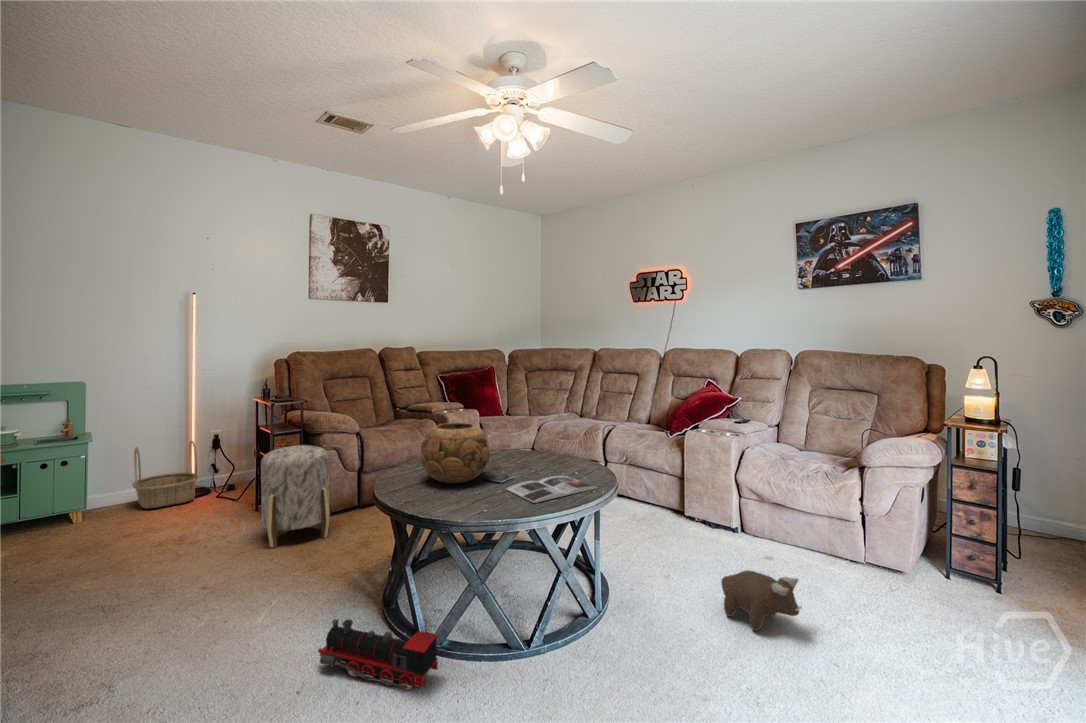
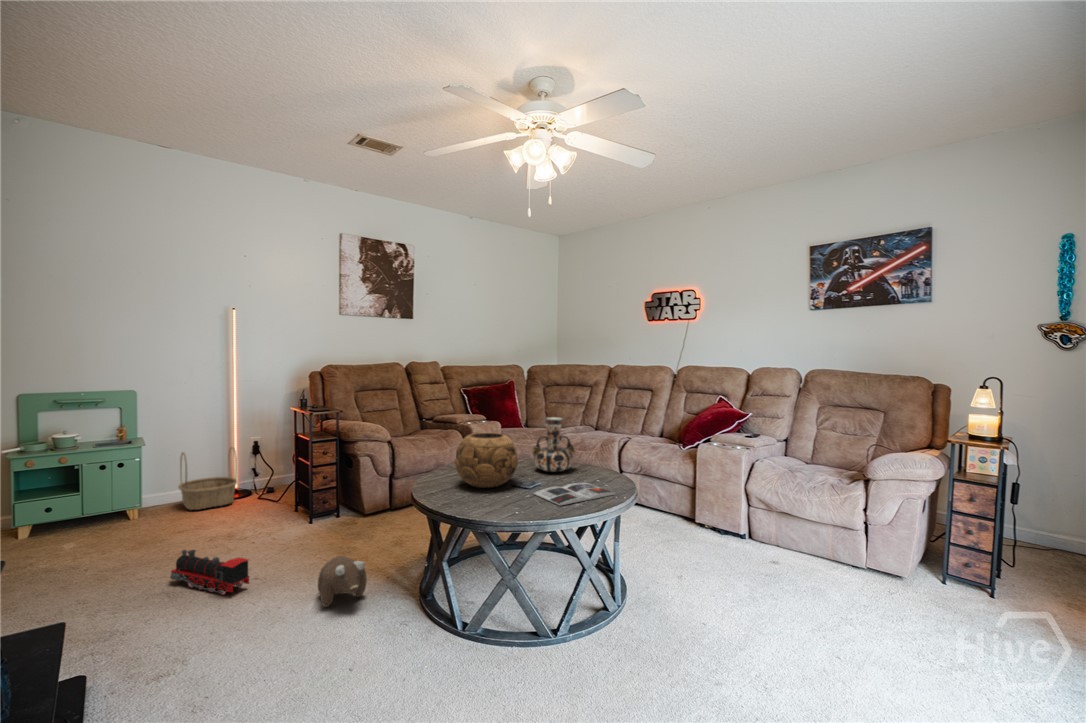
decorative vase: none [506,404,553,464] -> present [532,417,575,472]
ottoman: present [261,445,330,548] -> none [302,453,364,547]
plush toy: present [721,570,802,631] -> present [318,556,367,607]
toy train: present [318,619,439,690] -> present [170,550,249,595]

